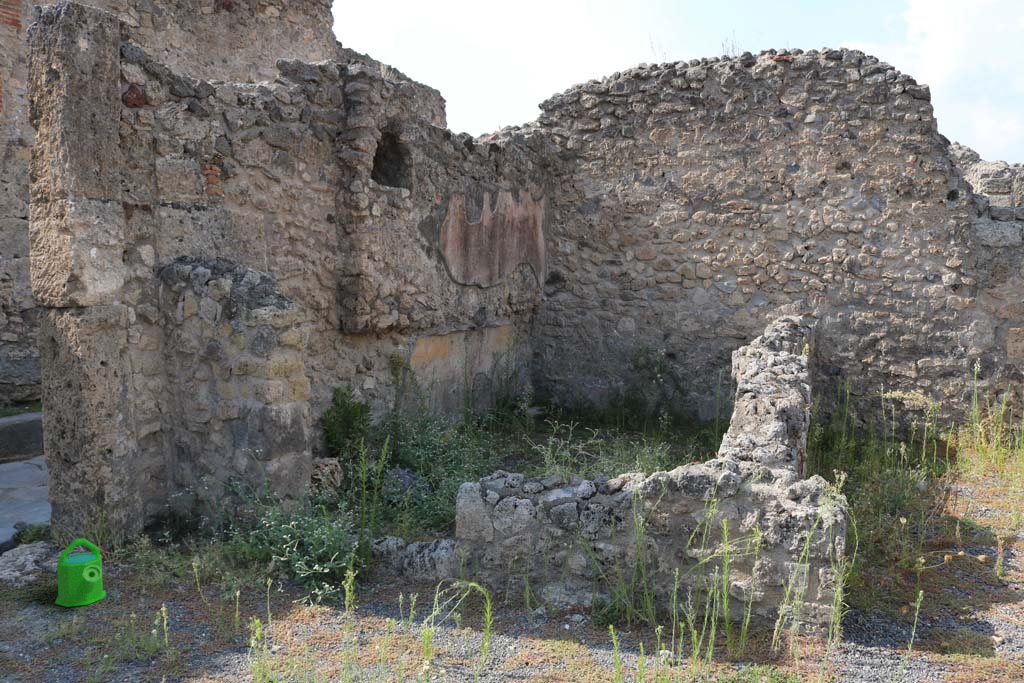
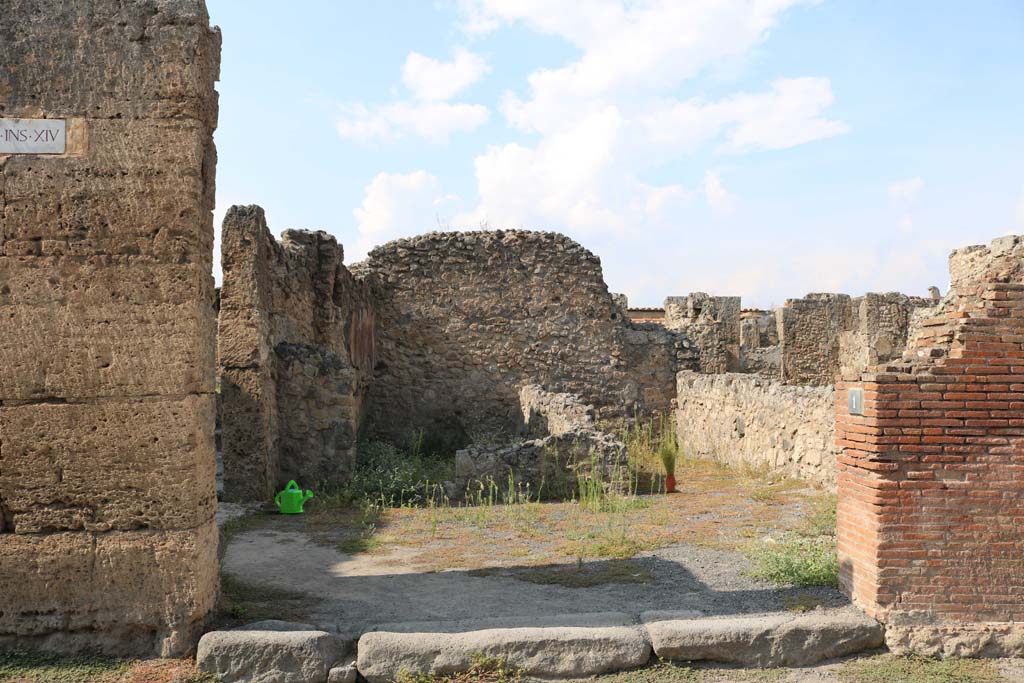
potted plant: none [945,522,1005,645] -> present [660,446,677,492]

